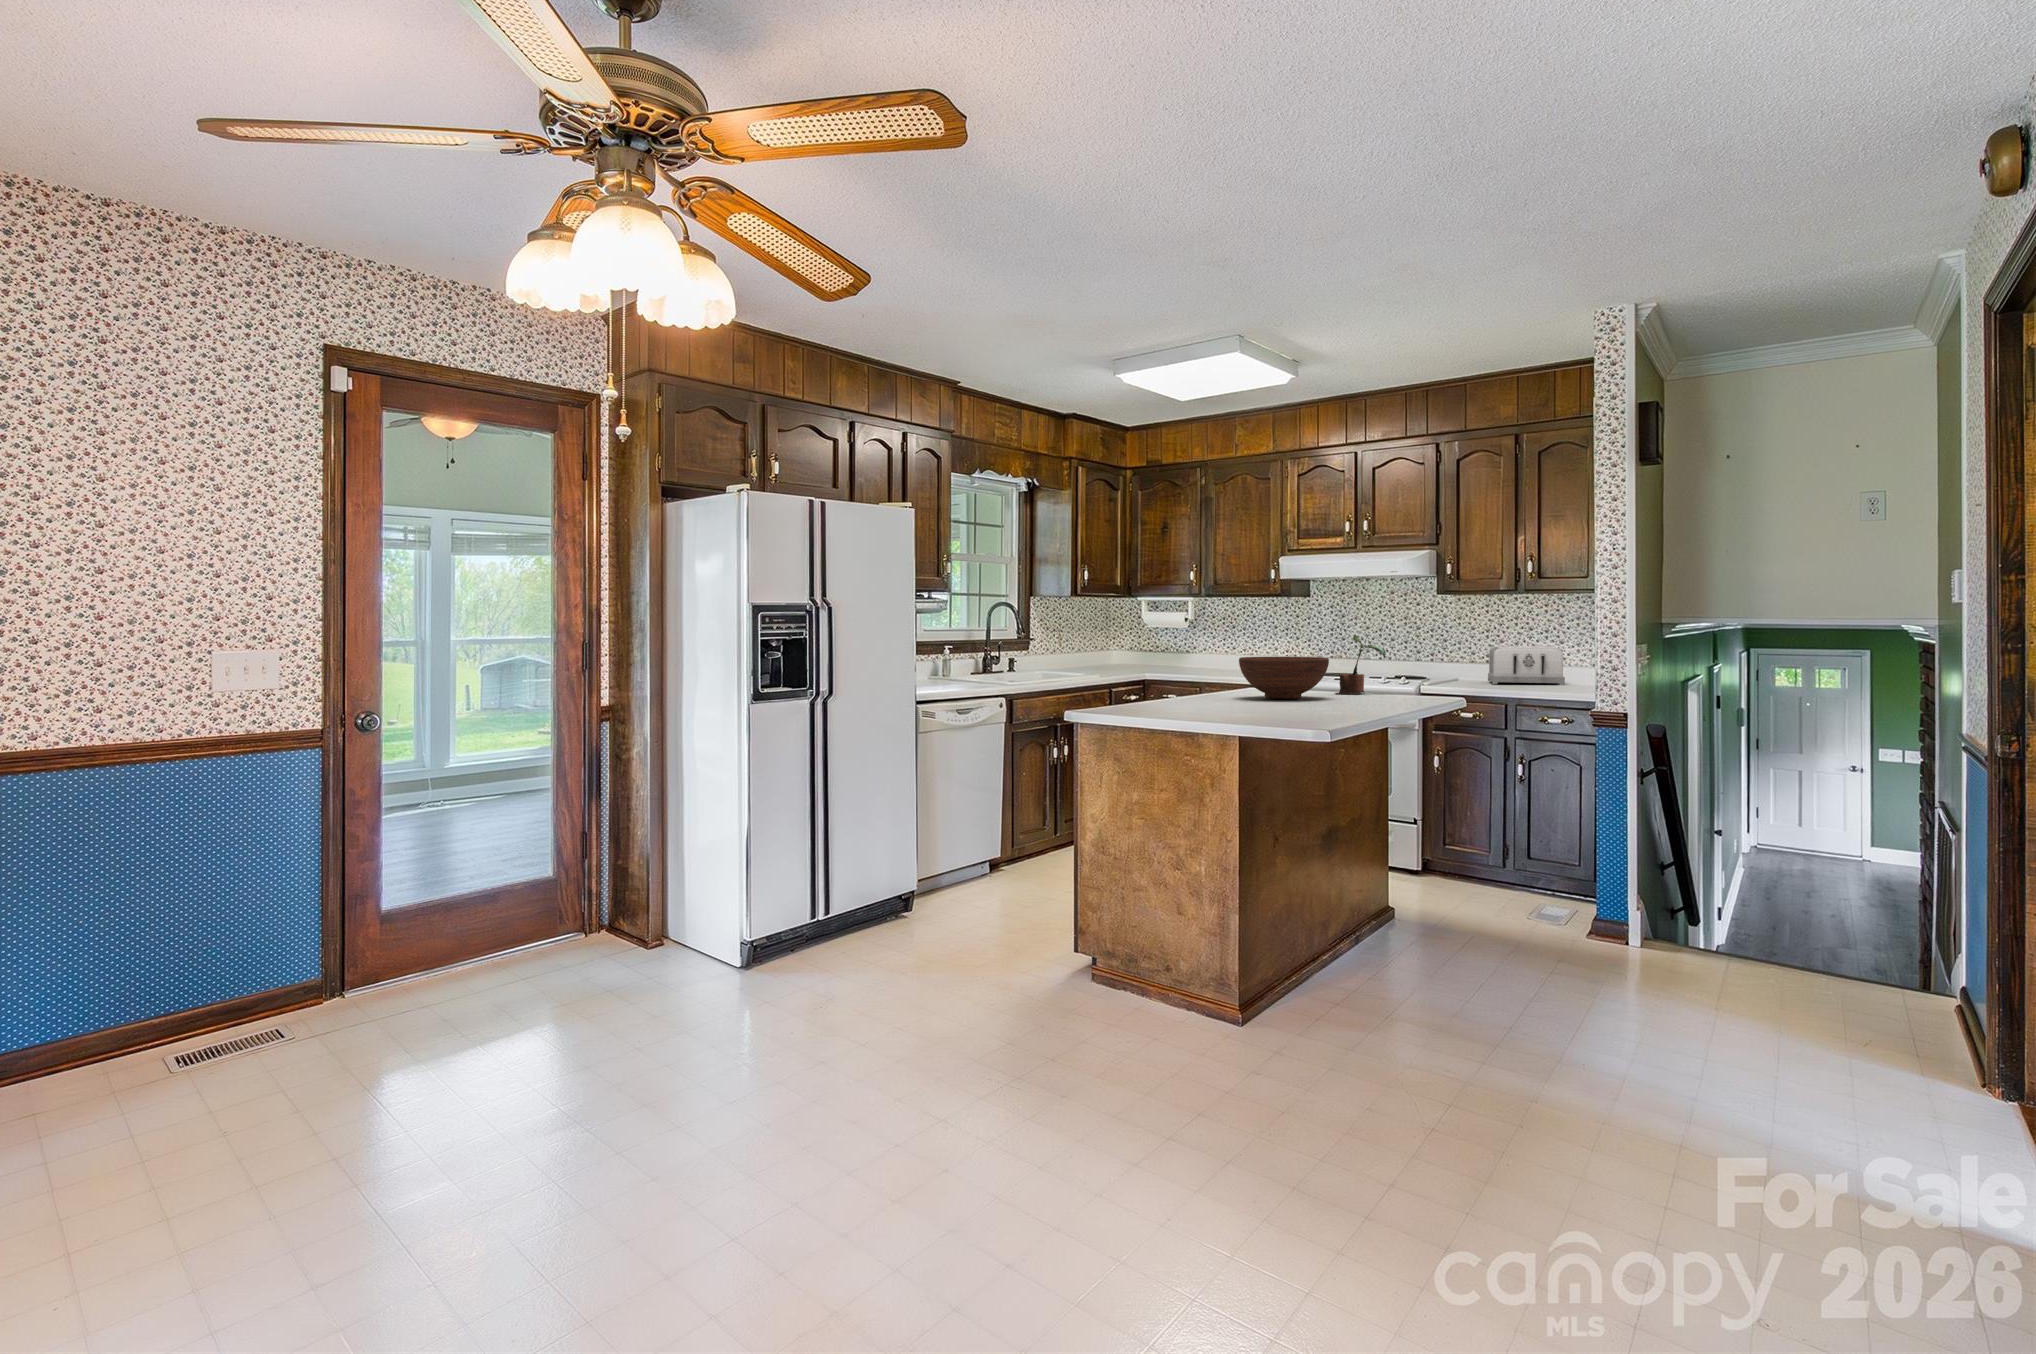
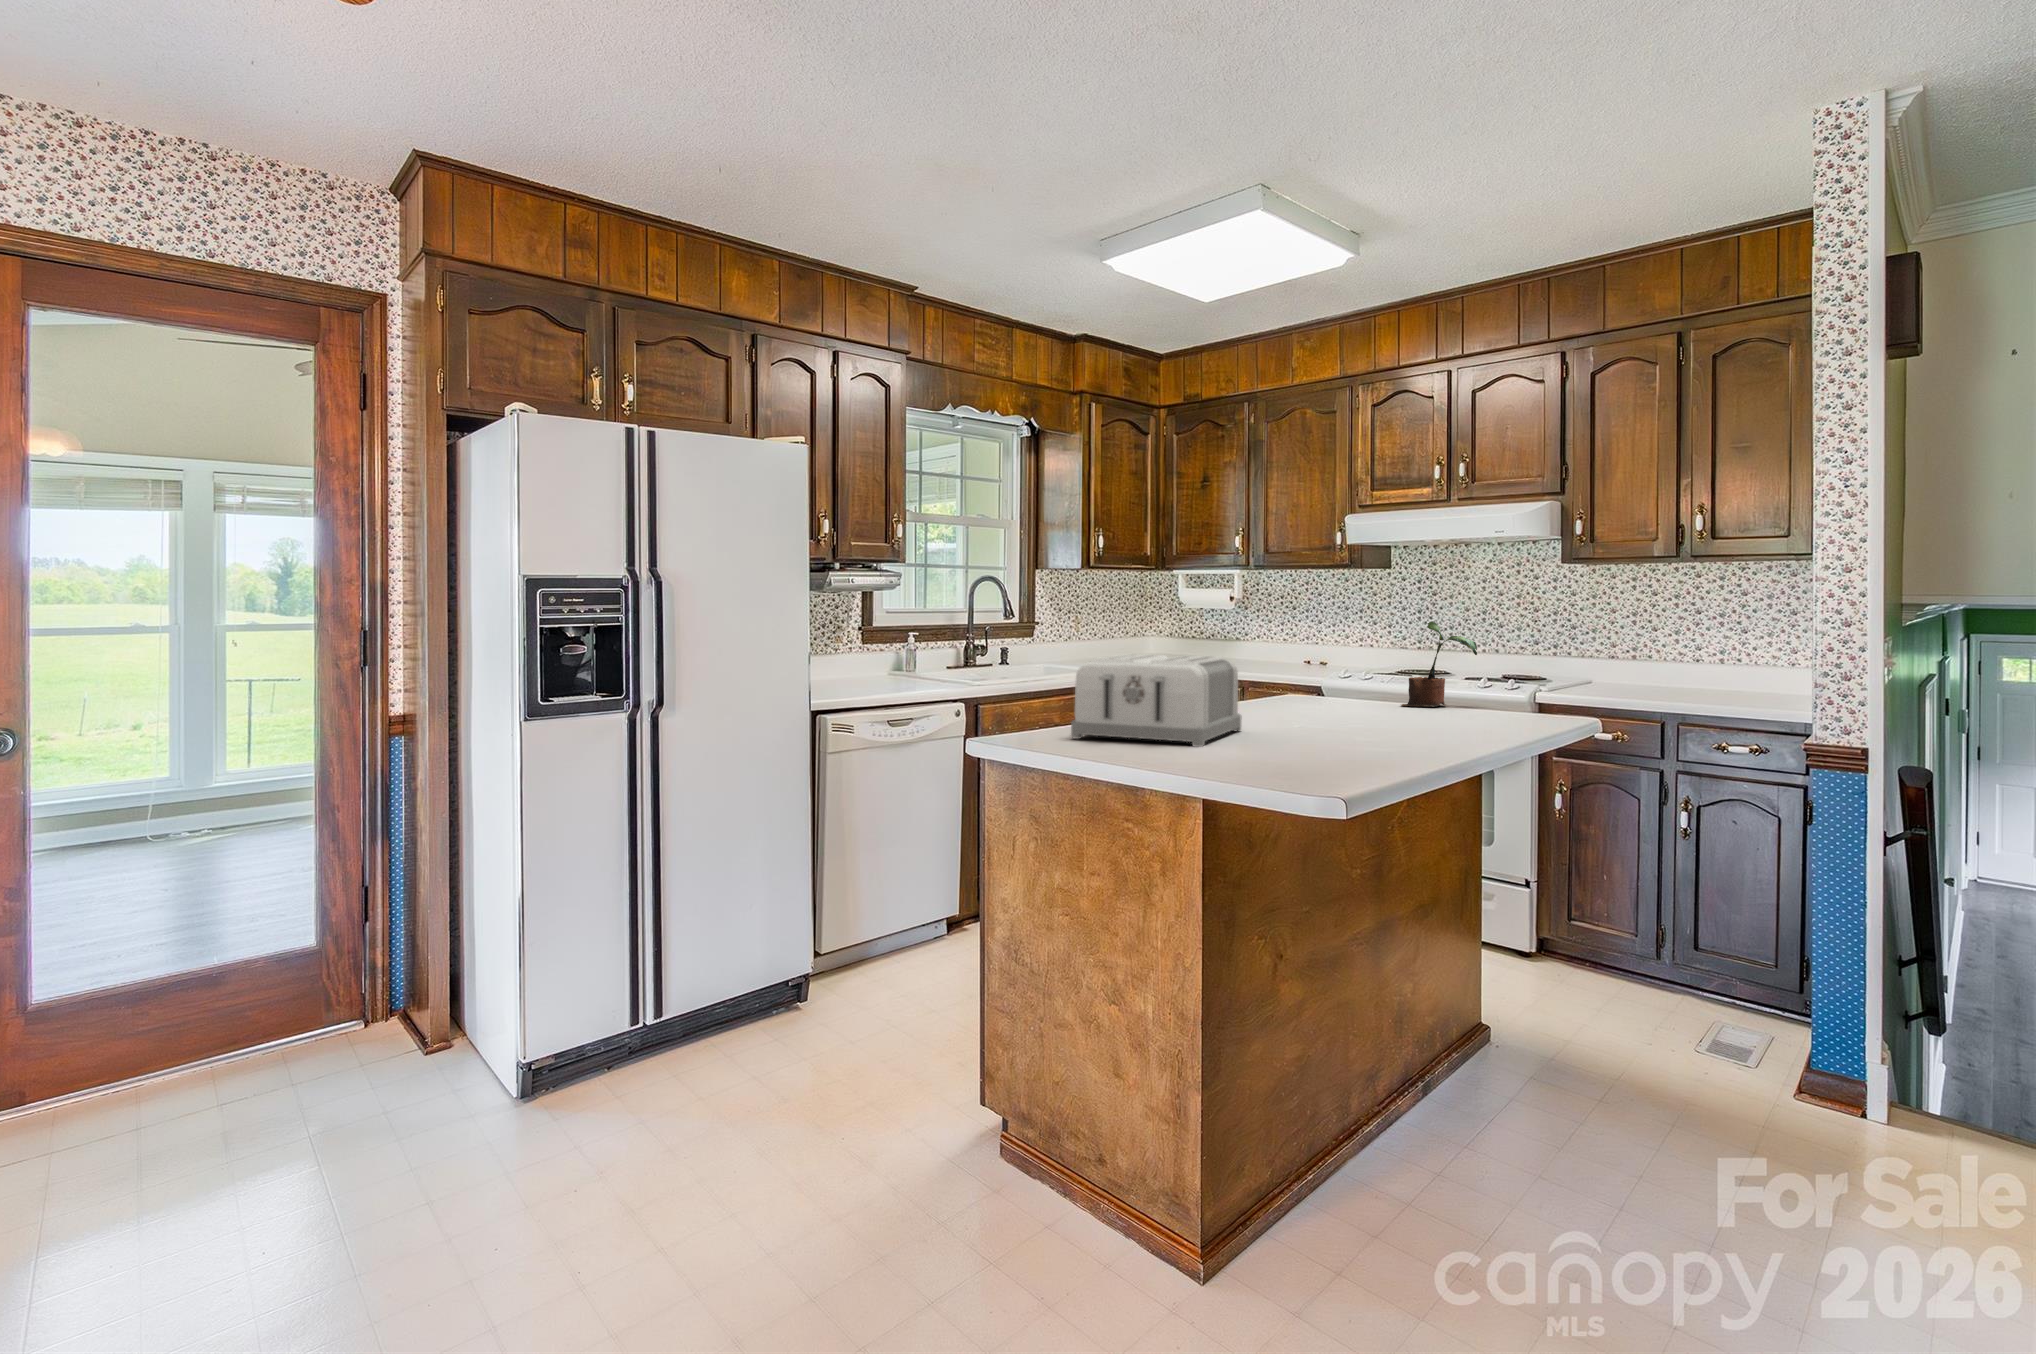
toaster: present [1488,646,1565,685] -> present [1071,654,1242,747]
fruit bowl: present [1239,657,1329,699] -> none [1252,652,1386,716]

